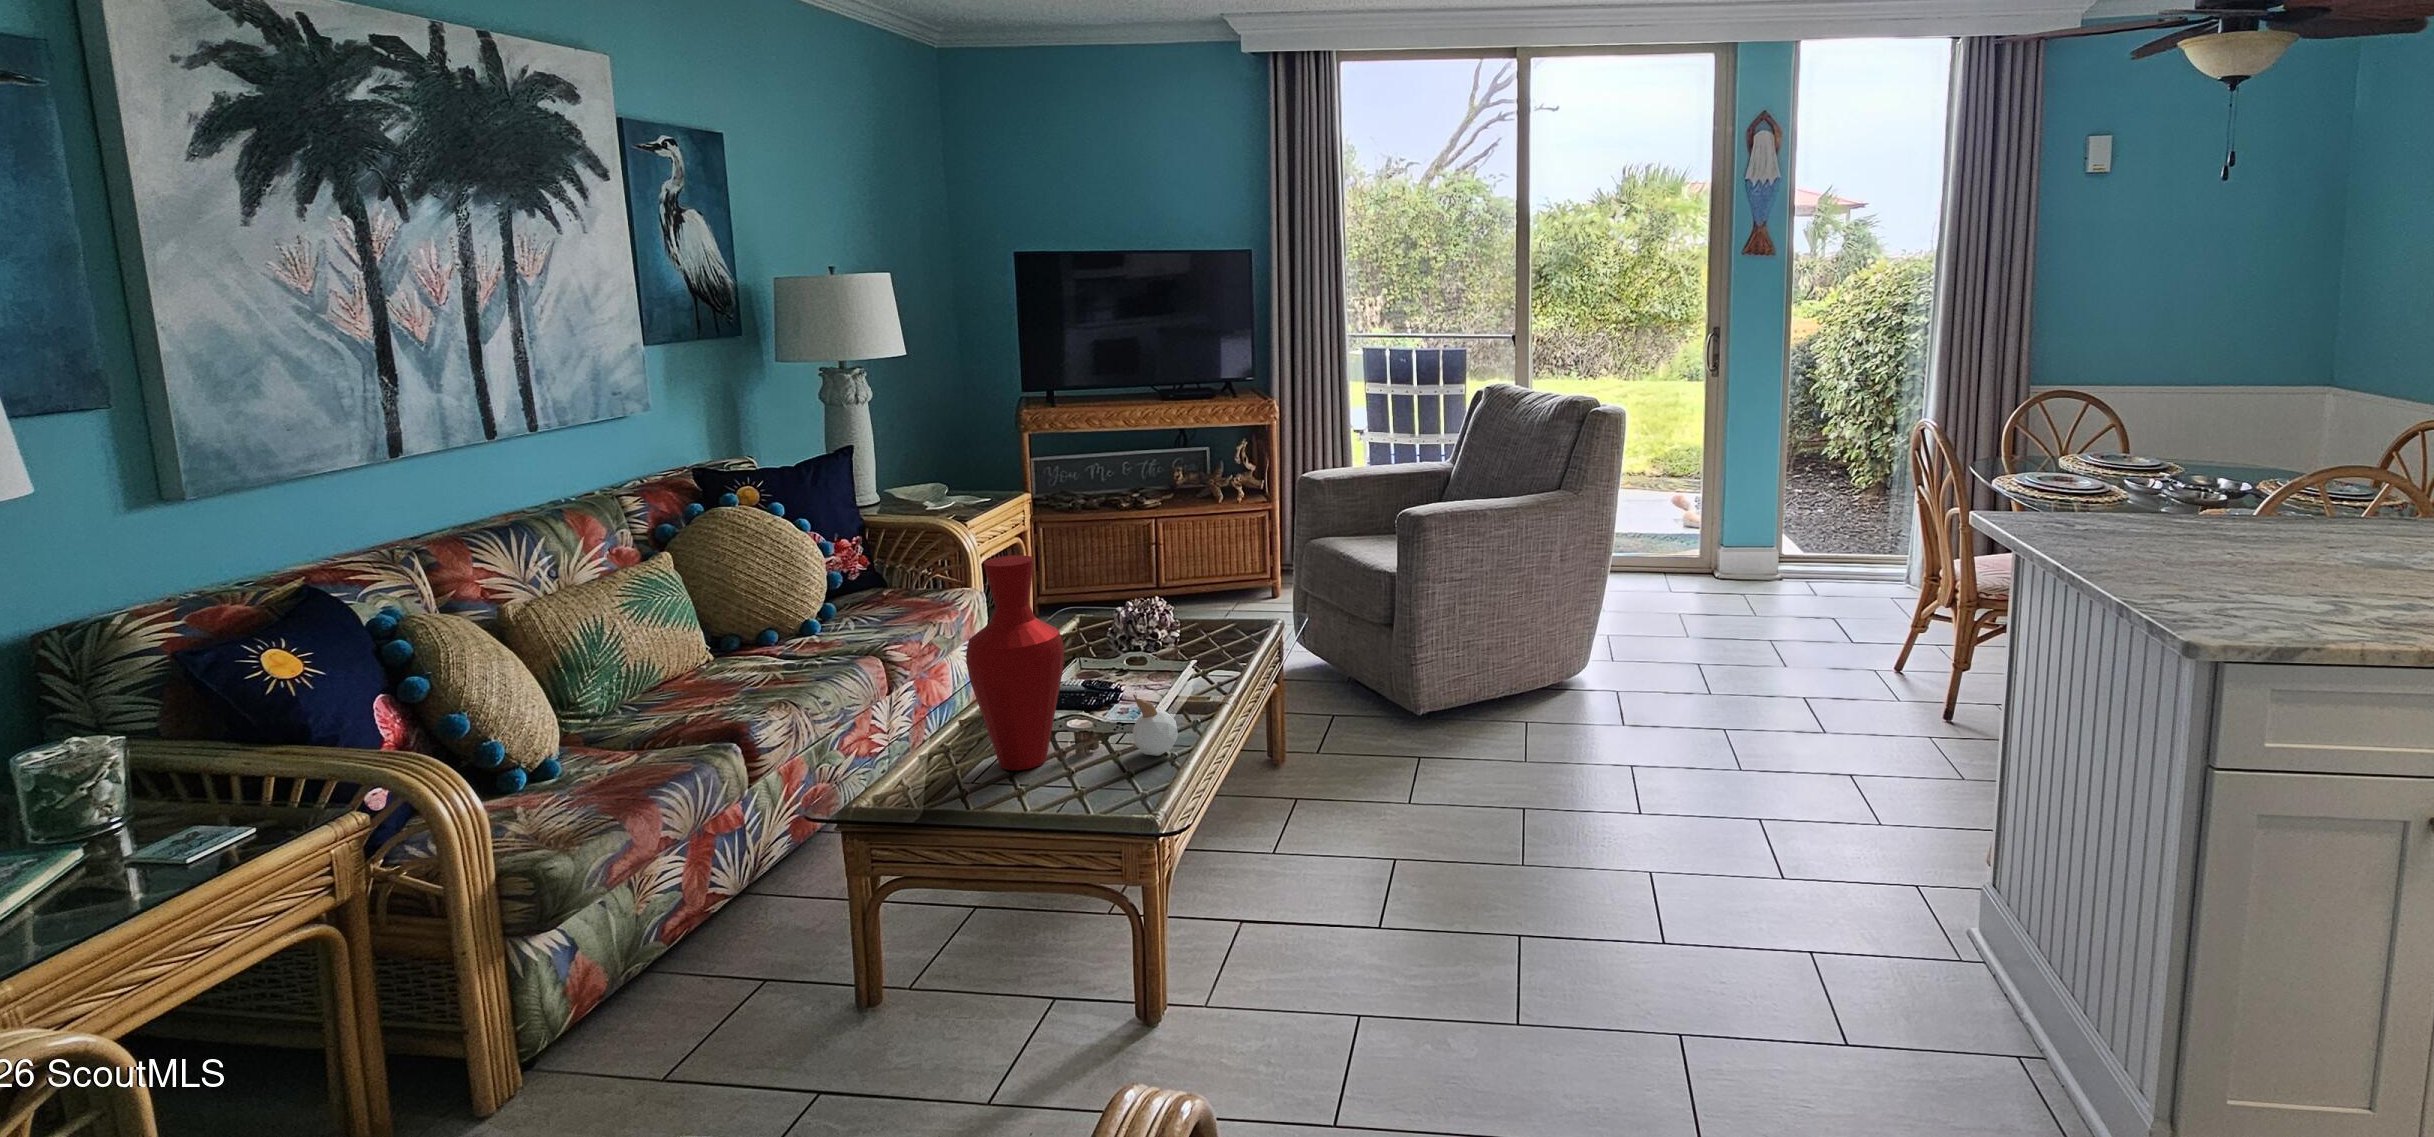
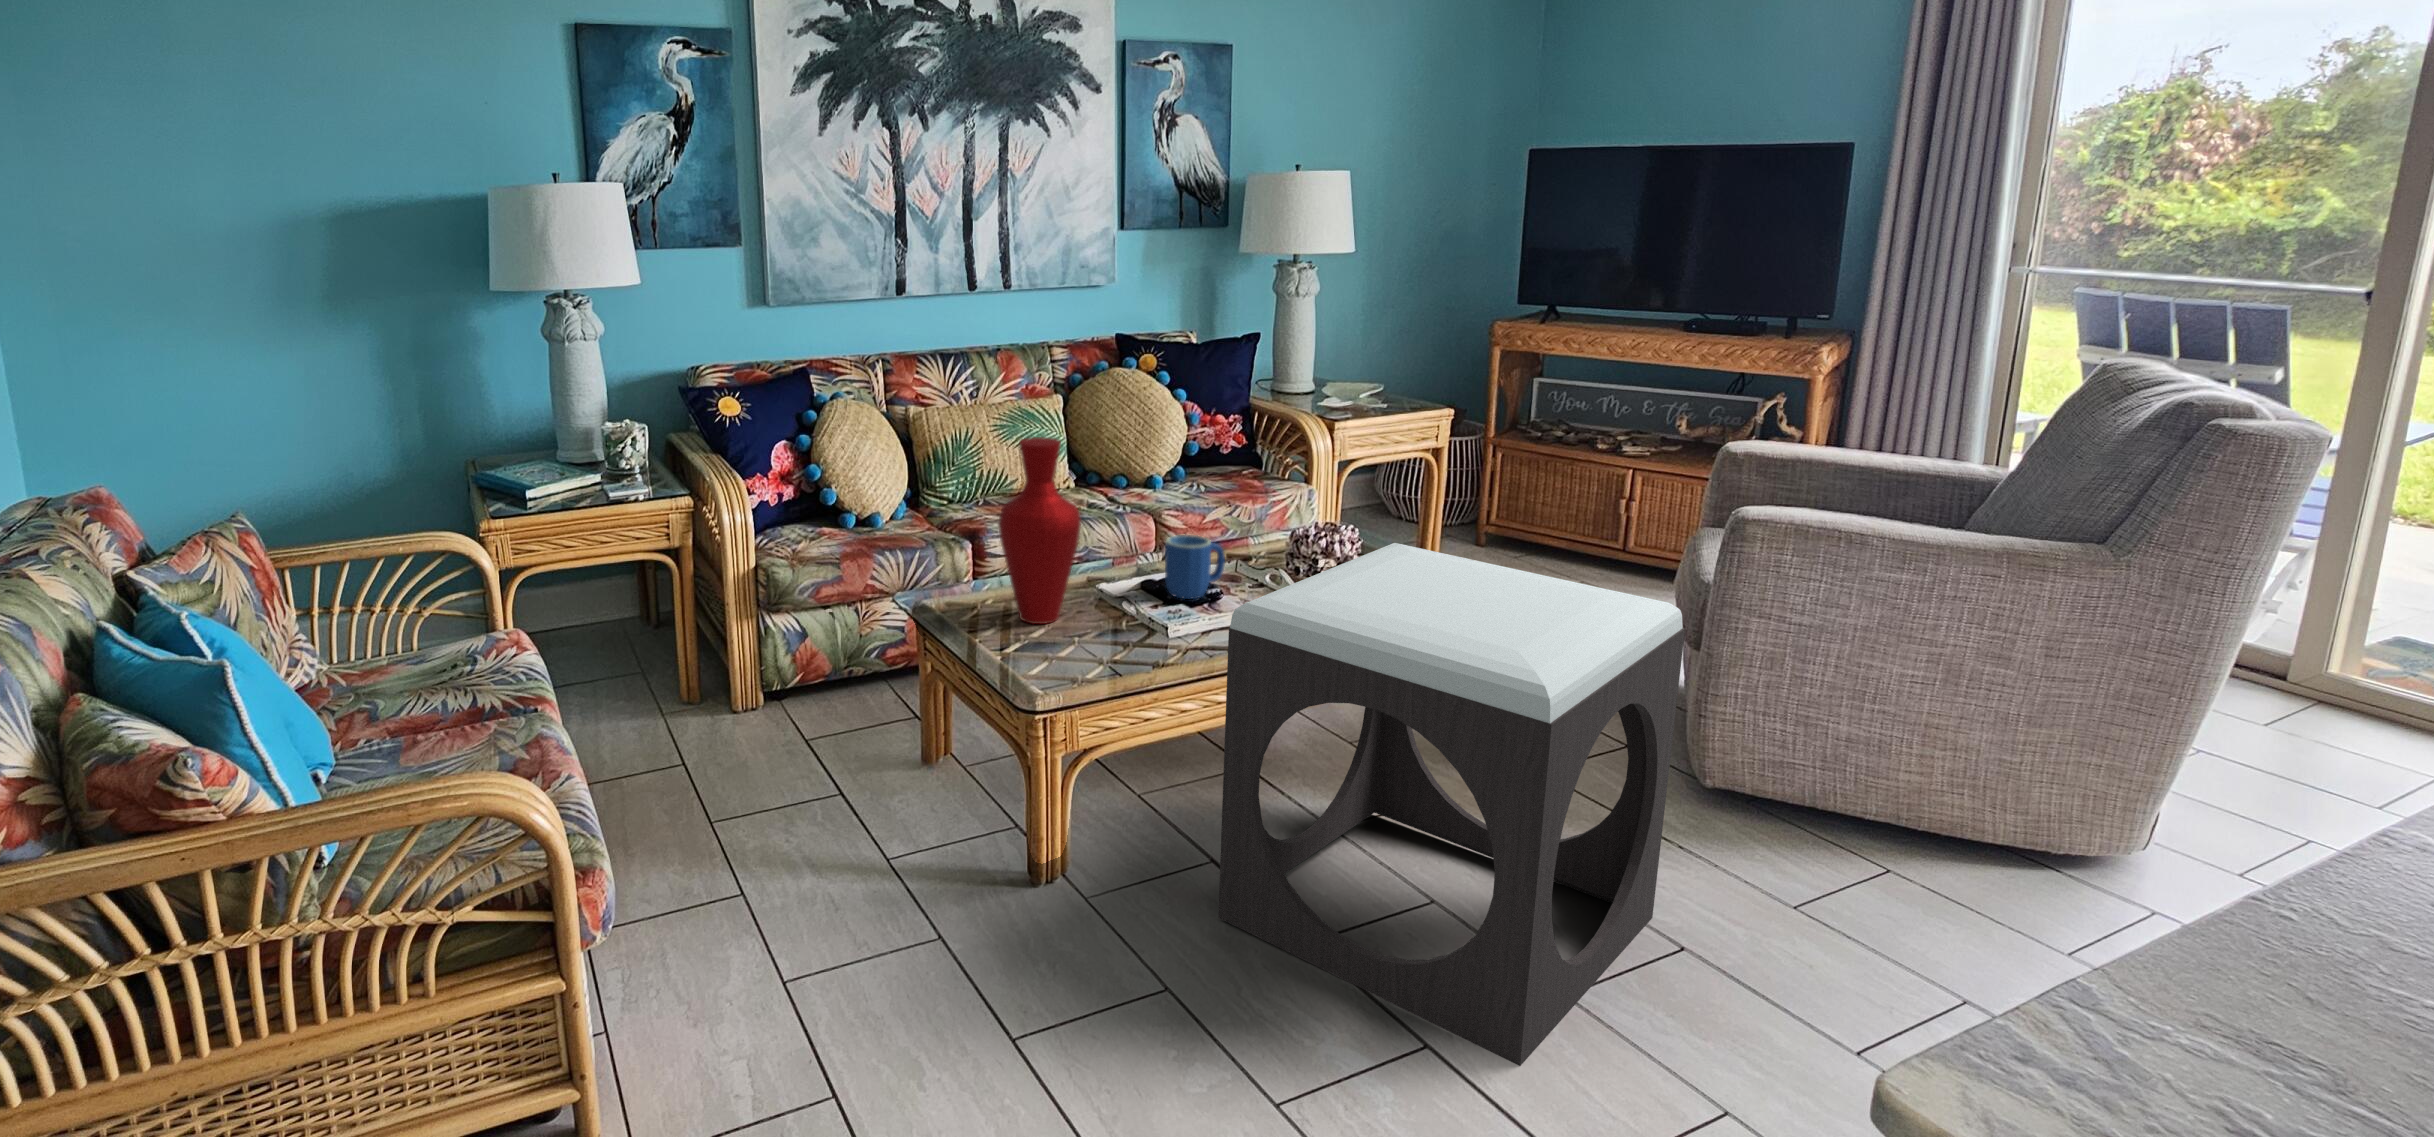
footstool: none [1298,560,1621,949] -> present [1218,543,1685,1066]
mug: none [1088,629,1139,697] -> present [1165,534,1225,599]
candle: present [1132,687,1178,756] -> none [1091,580,1134,653]

